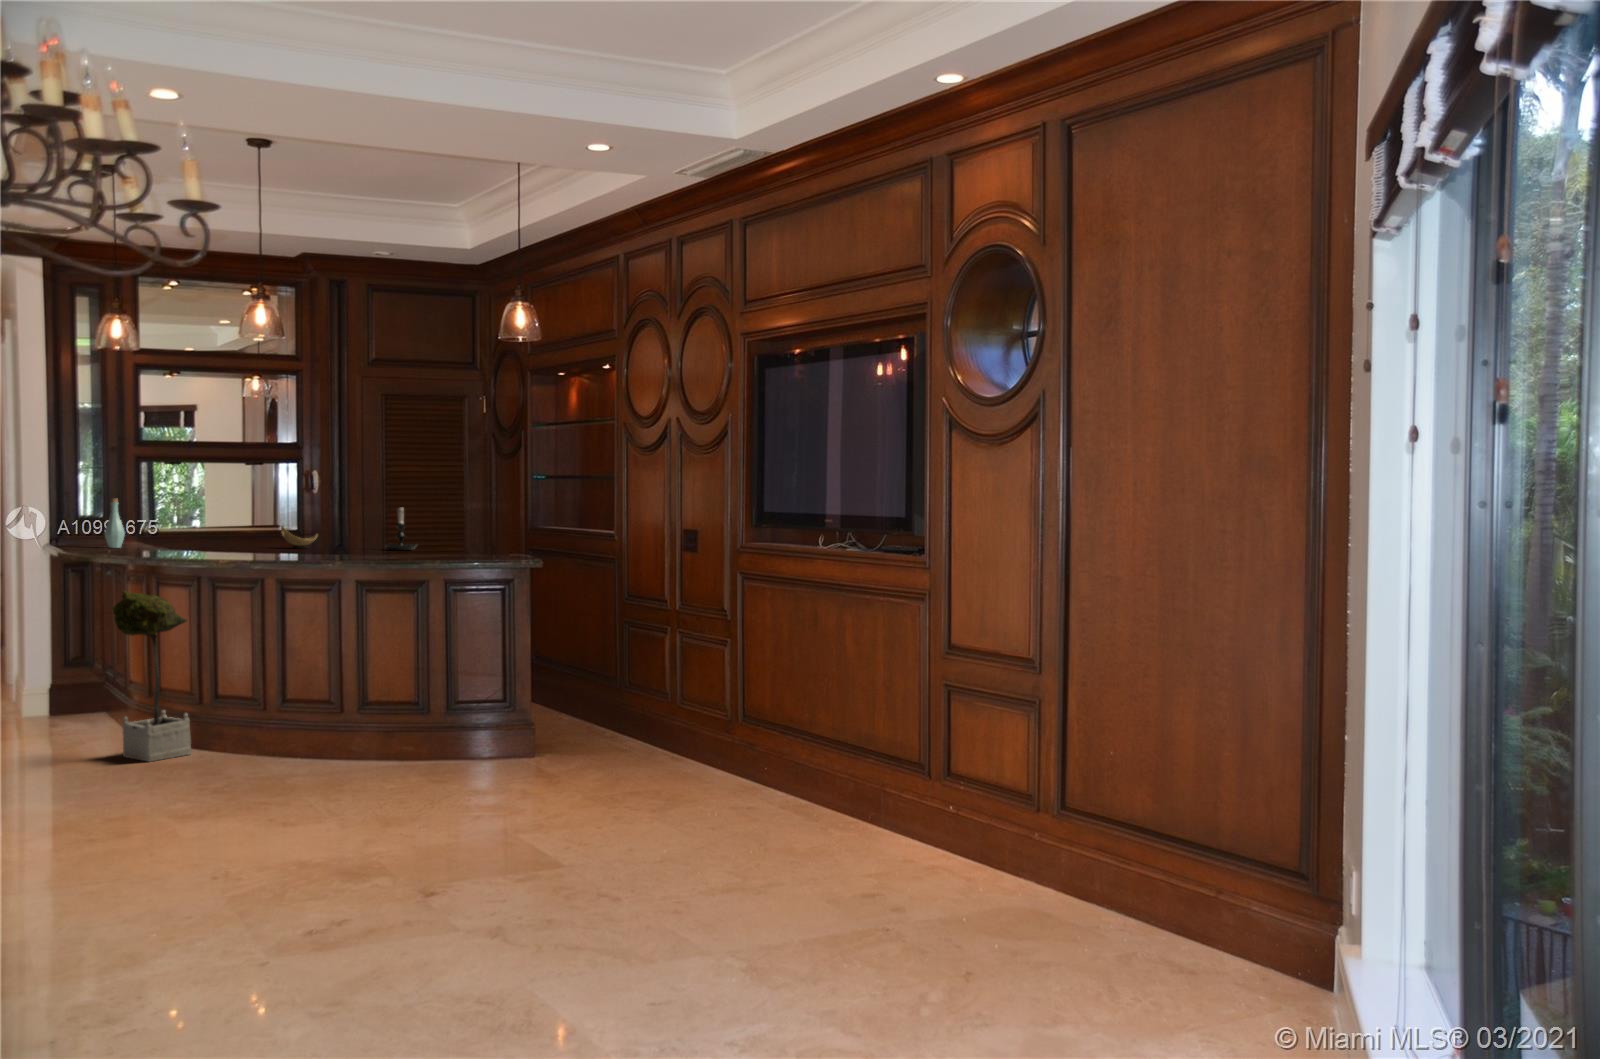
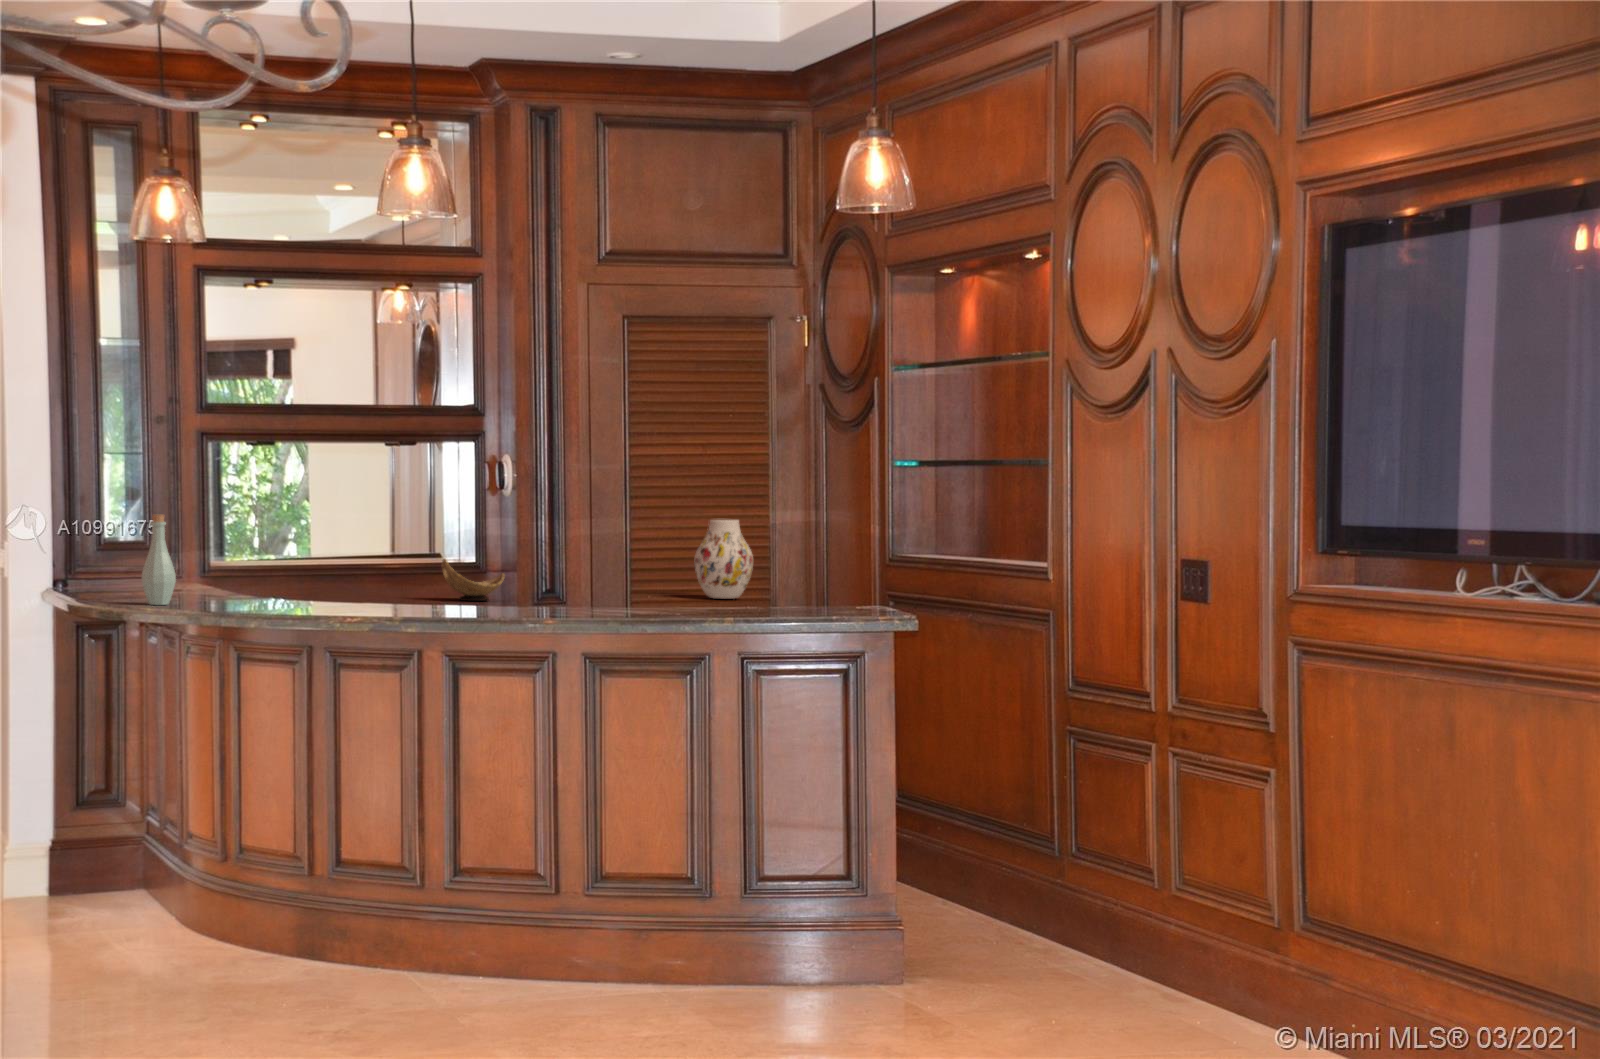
vase: none [429,506,463,549] -> present [694,520,753,599]
candle holder: present [385,507,417,551] -> none [622,520,680,605]
potted tree: present [112,591,191,762] -> none [153,699,293,1031]

